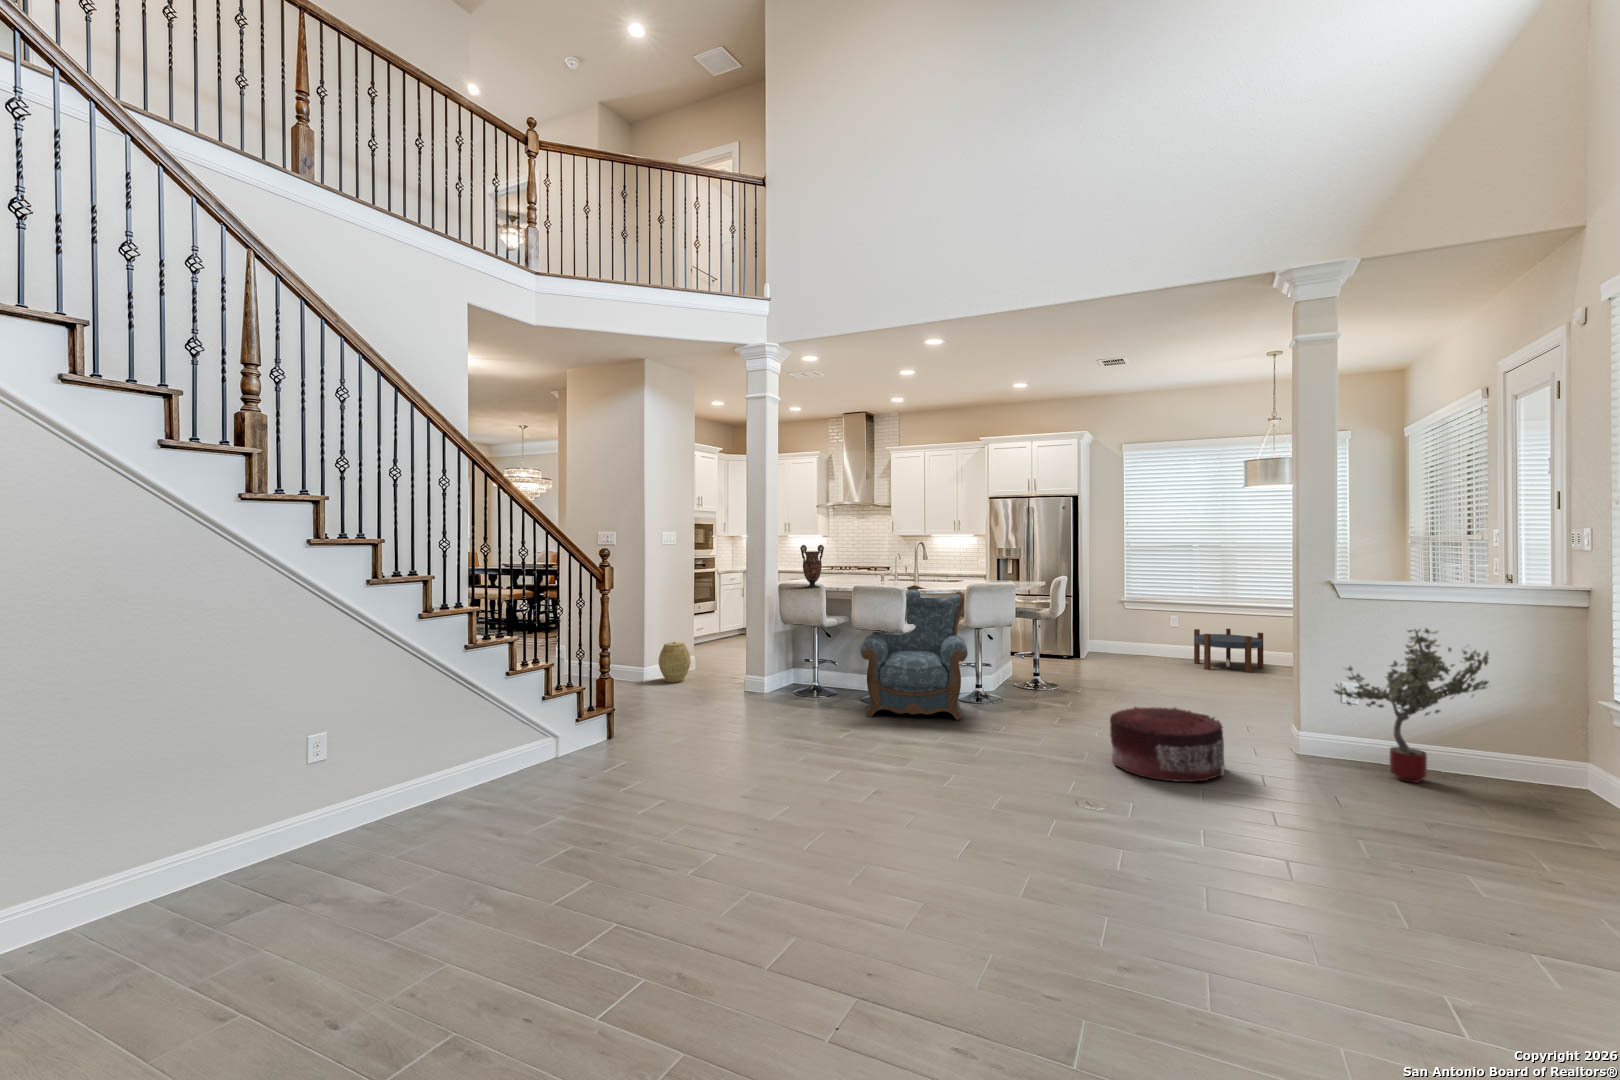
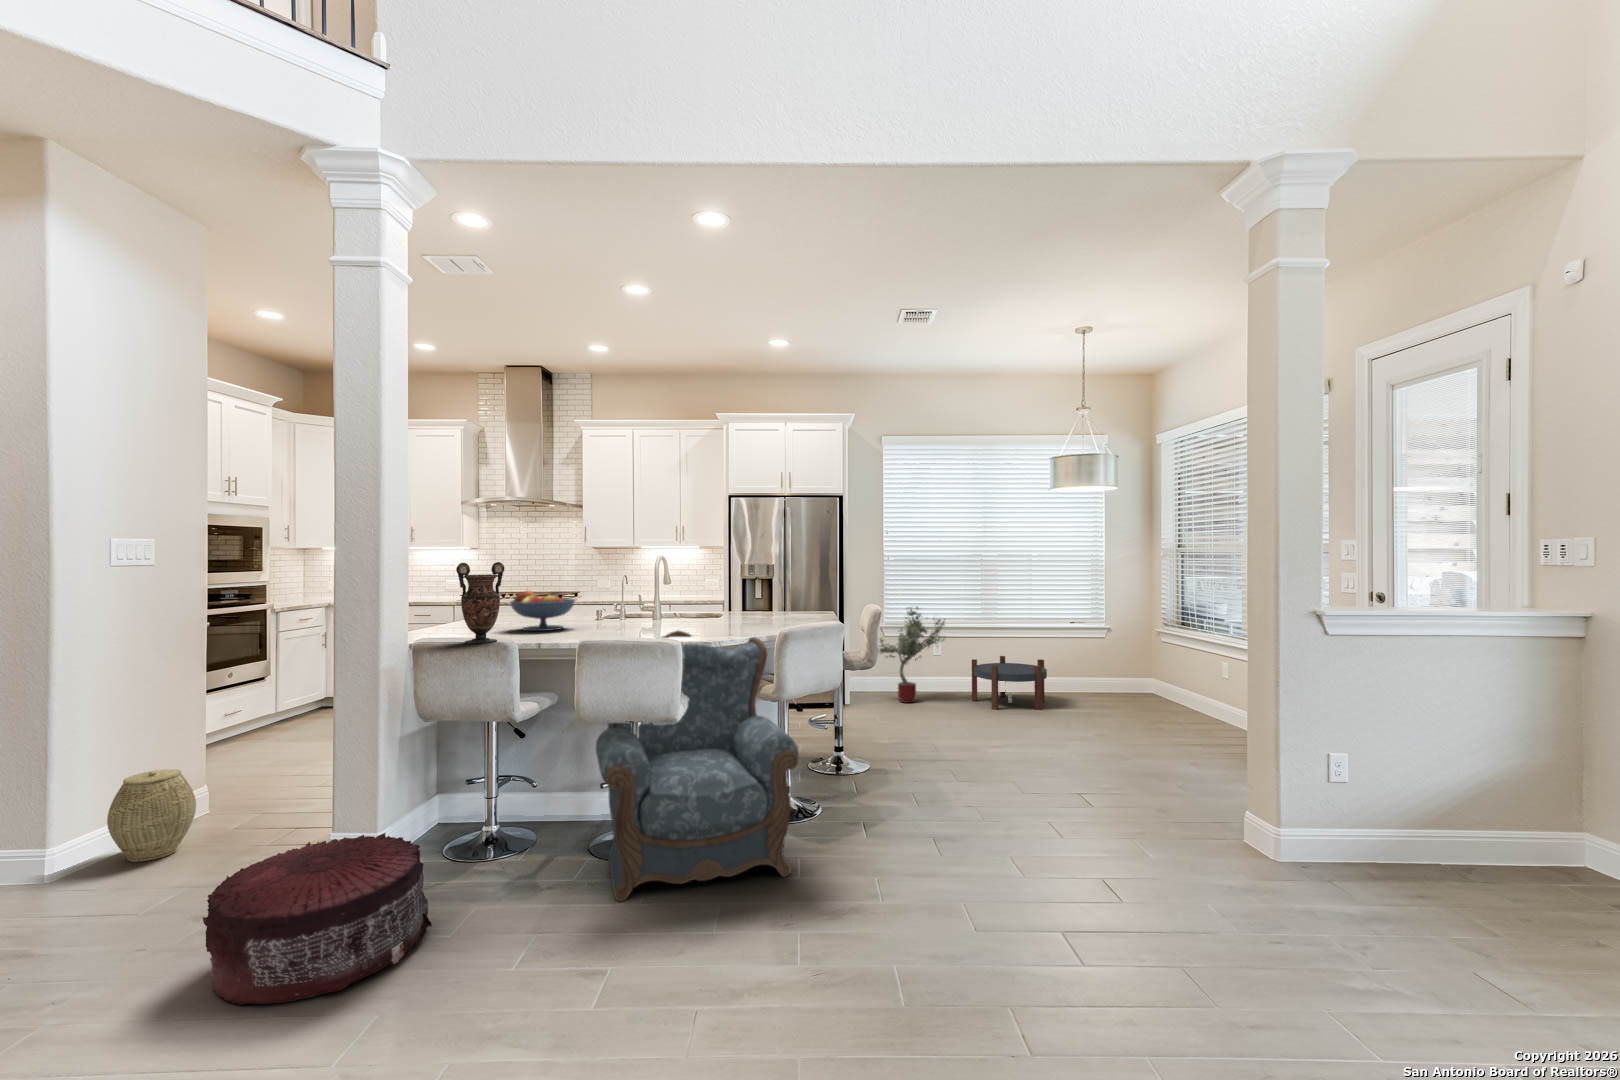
fruit bowl: none [831,561,867,584] -> present [510,591,575,631]
potted tree: present [1334,628,1489,782] -> present [878,607,945,703]
pouf: present [1110,707,1225,782] -> present [203,833,432,1005]

